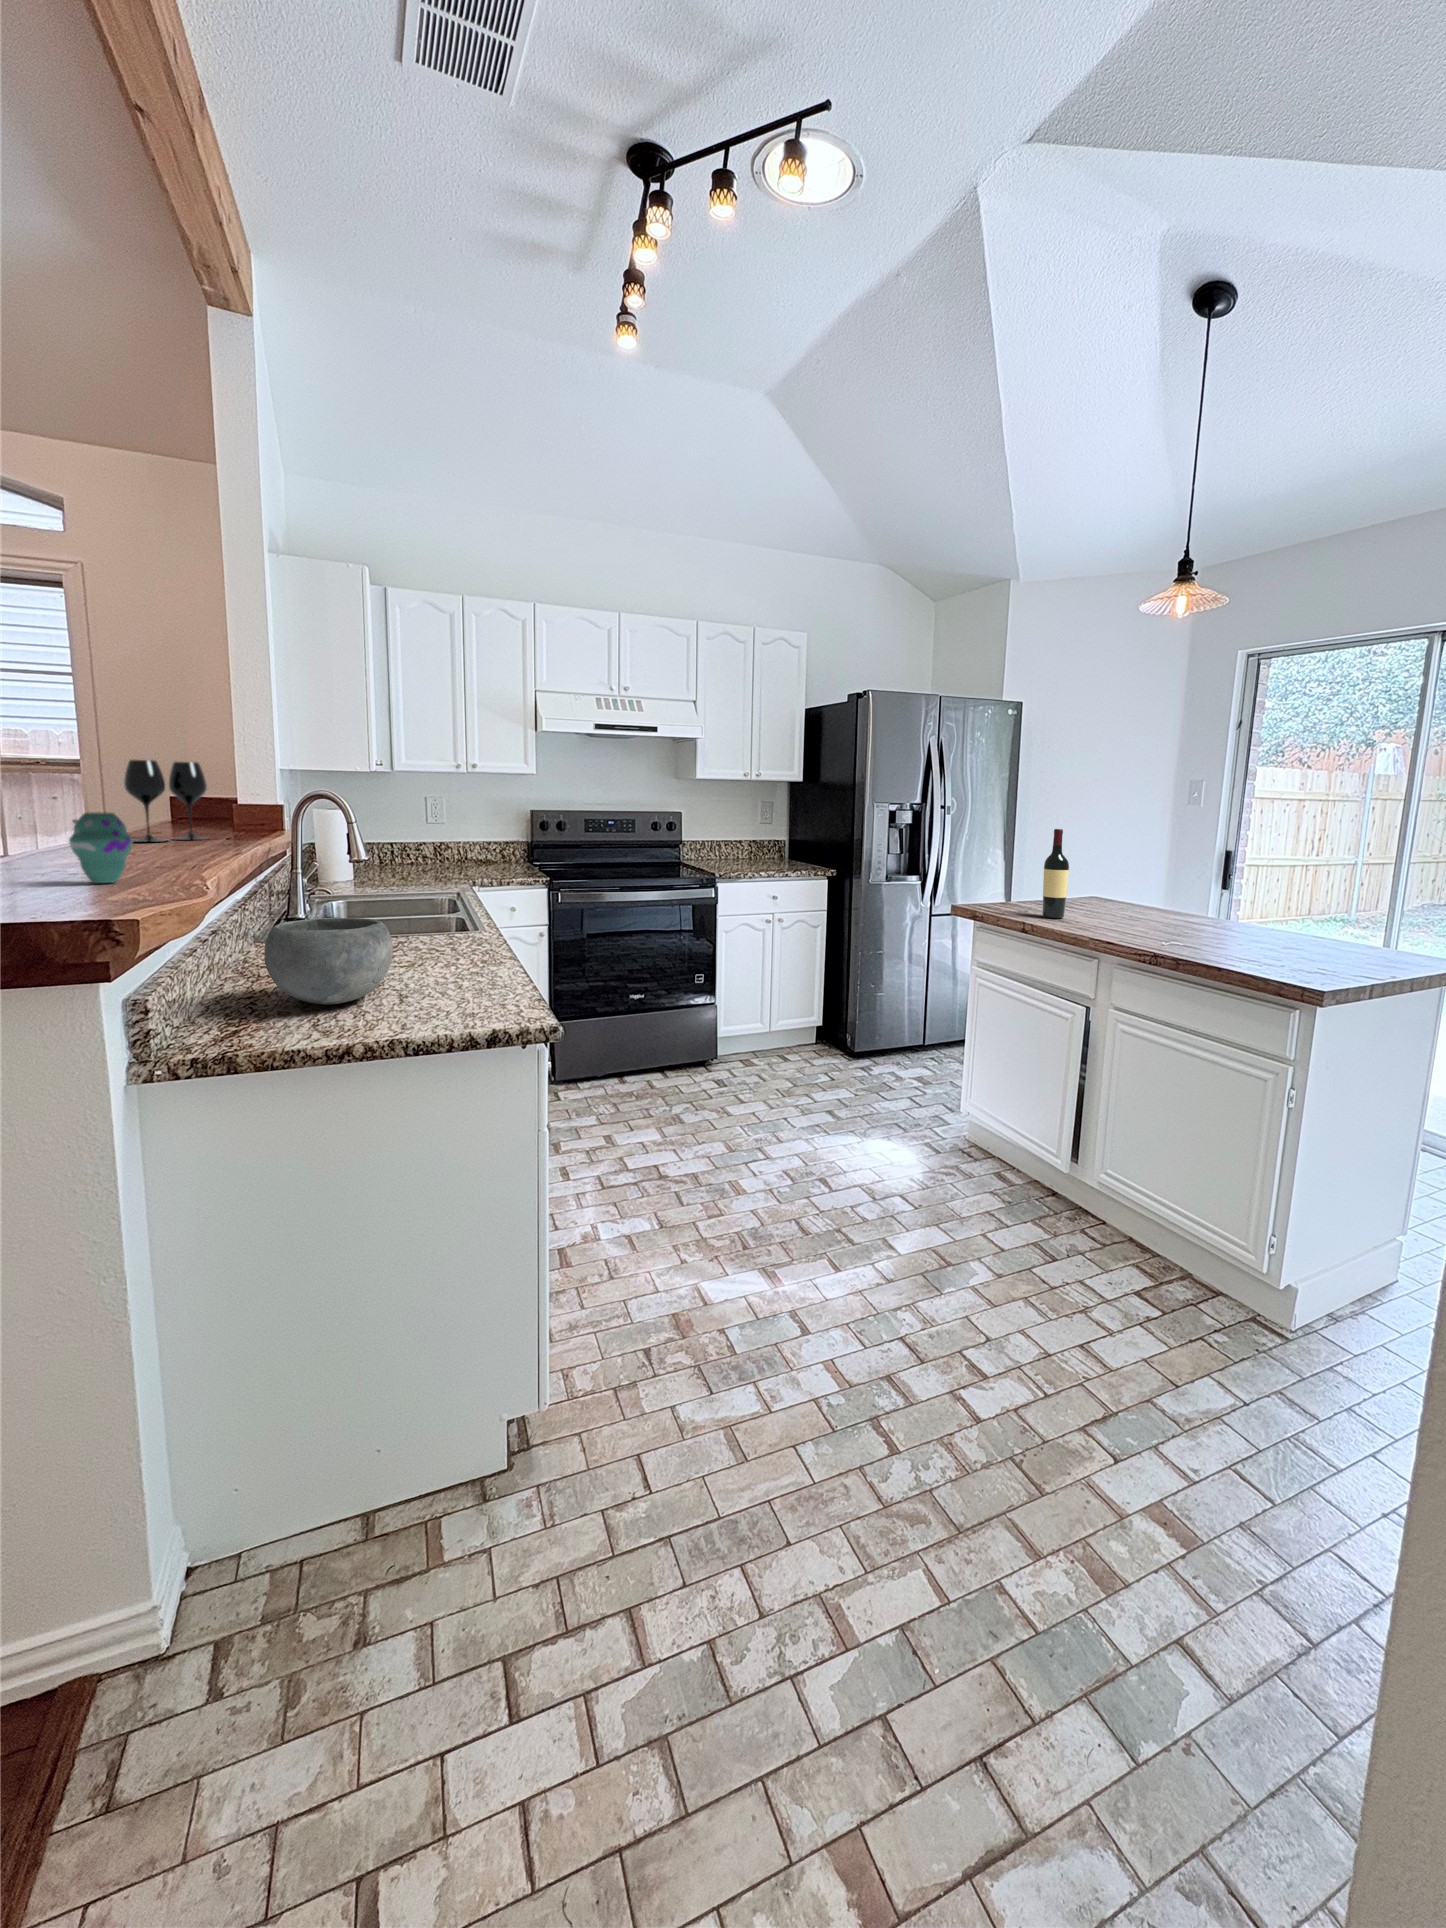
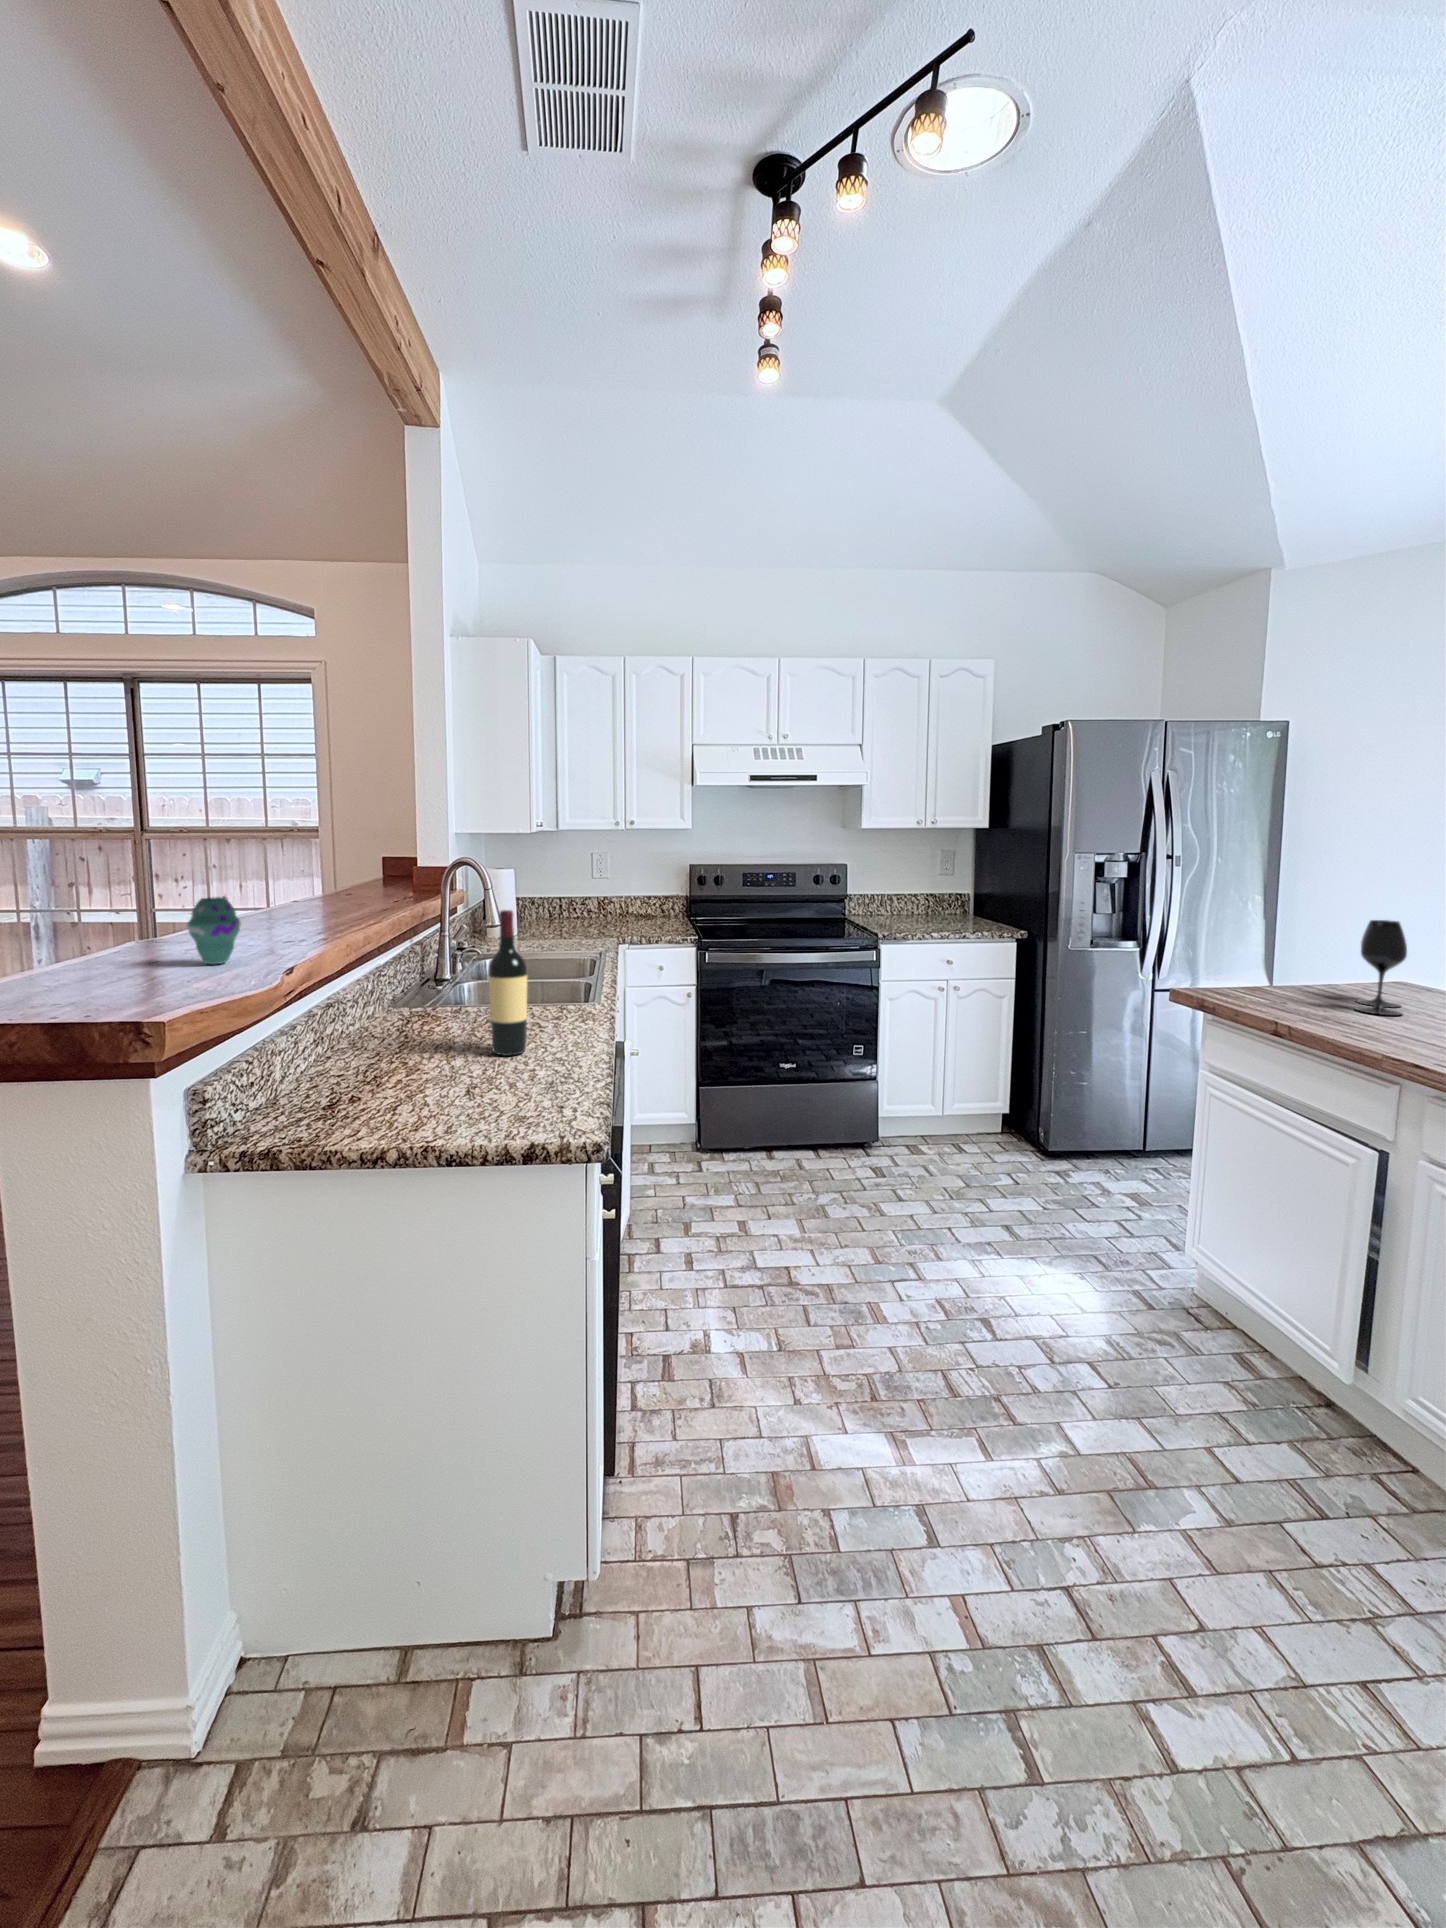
wine glass: present [124,760,207,842] -> present [1356,920,1407,1015]
wine bottle: present [1042,829,1069,918] -> present [488,910,527,1056]
bowl: present [264,918,393,1005] -> none [340,1000,461,1094]

